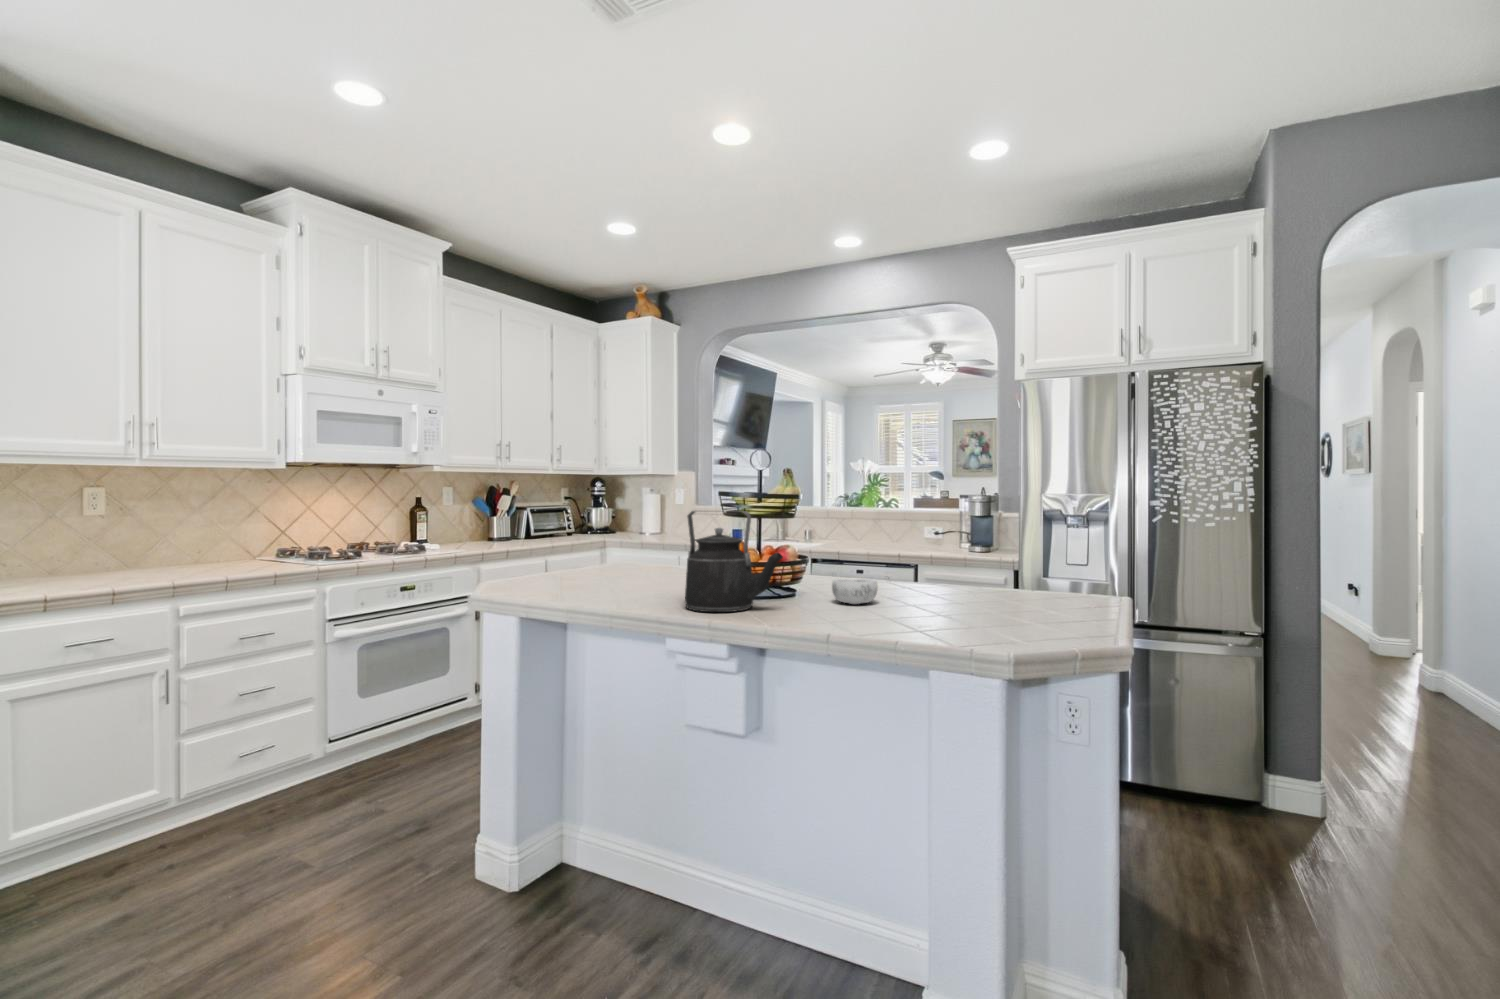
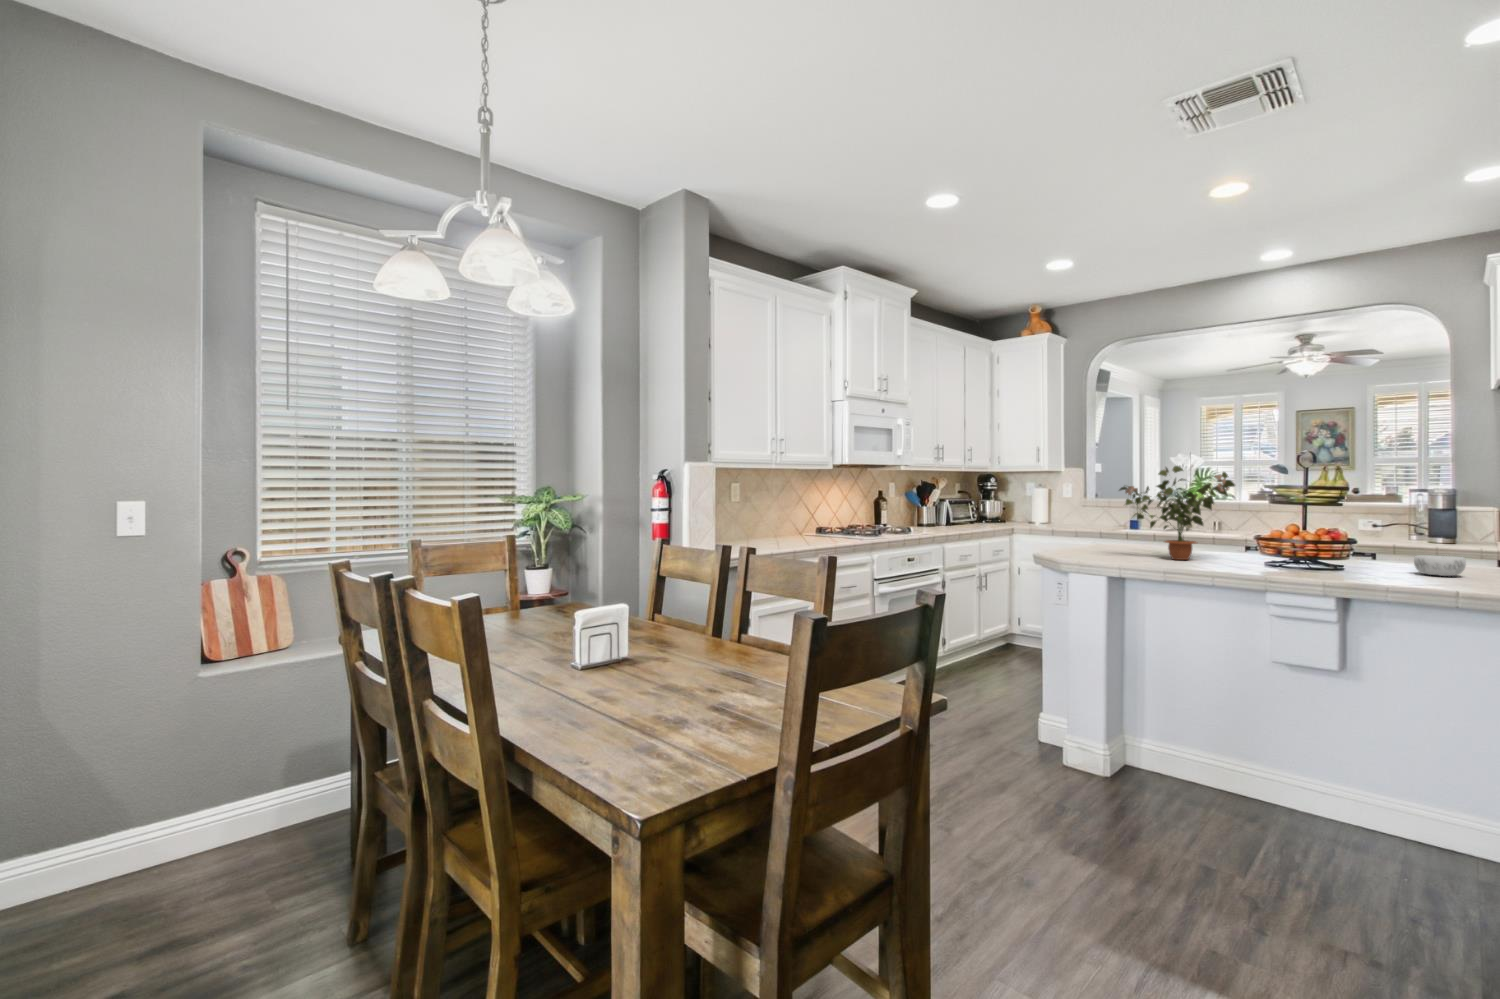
potted plant: none [553,467,679,588] -> present [1119,466,1235,560]
kettle: present [685,511,783,612] -> none [1284,500,1390,578]

